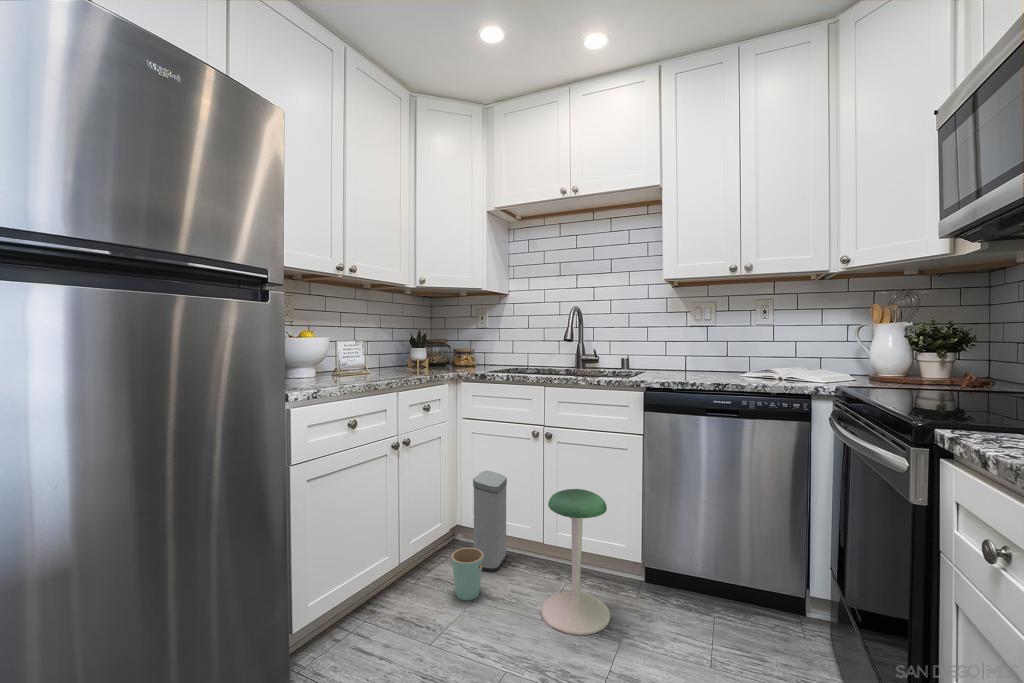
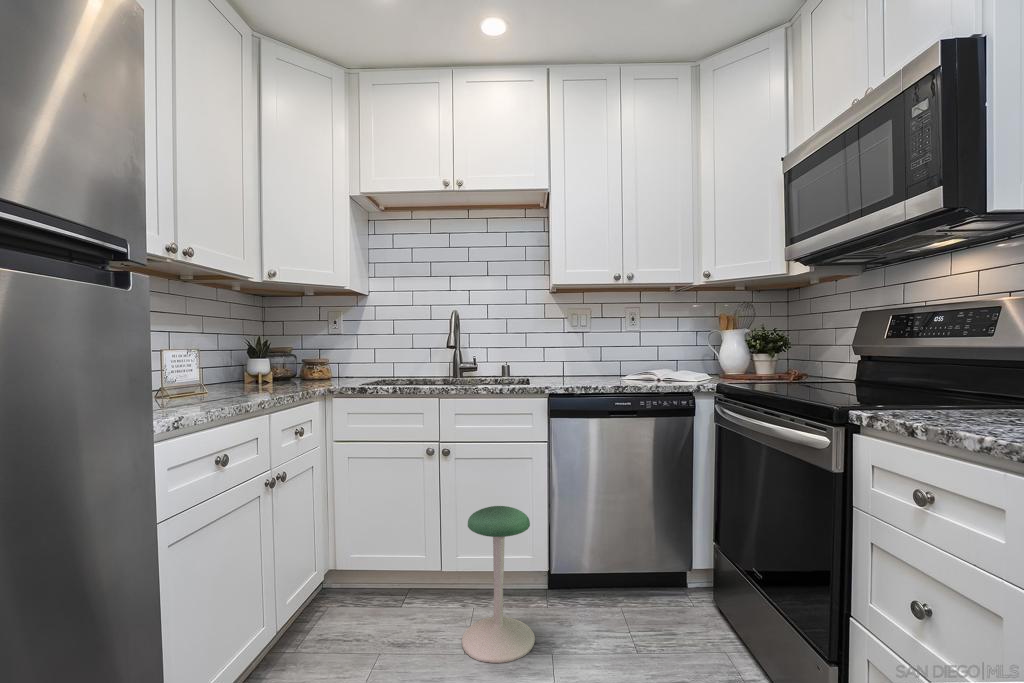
trash can: present [451,471,507,601] -> none [349,502,395,662]

